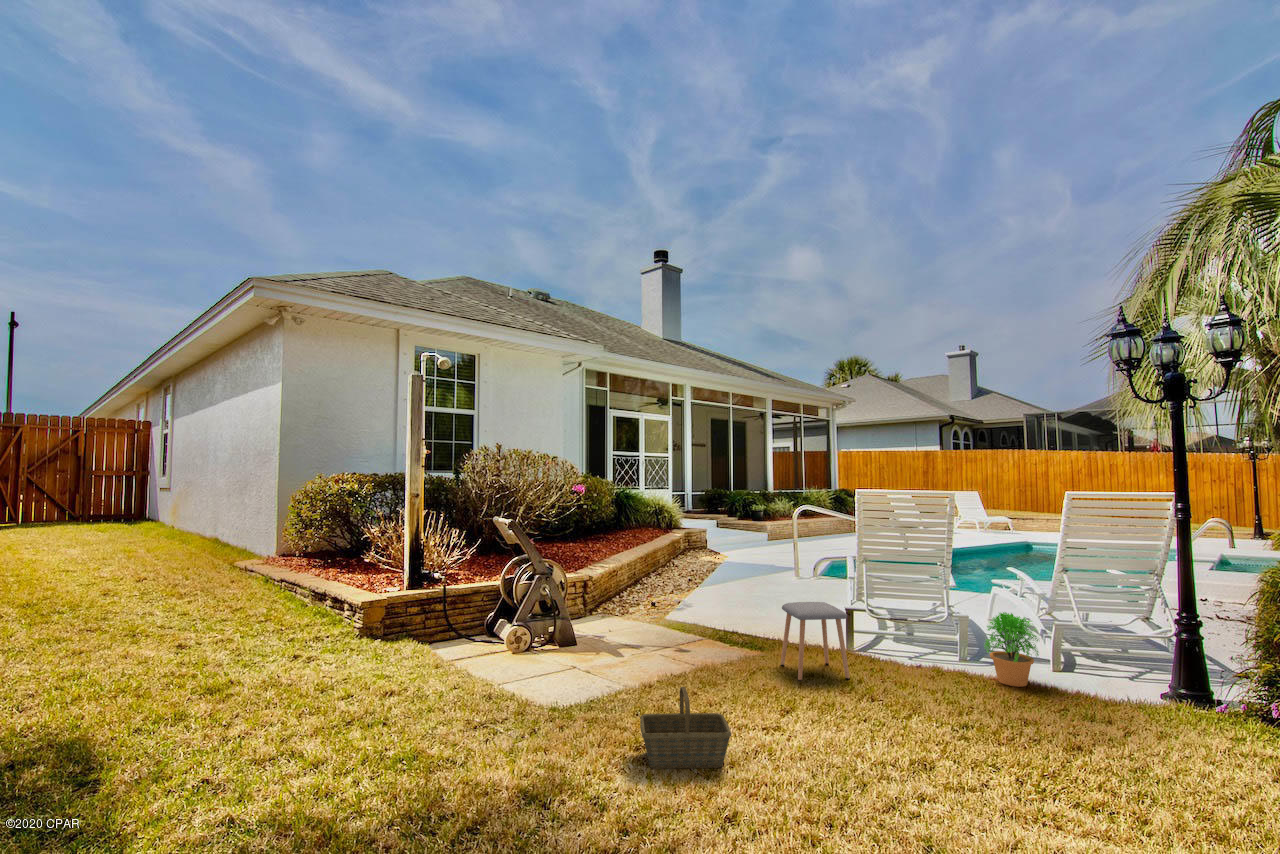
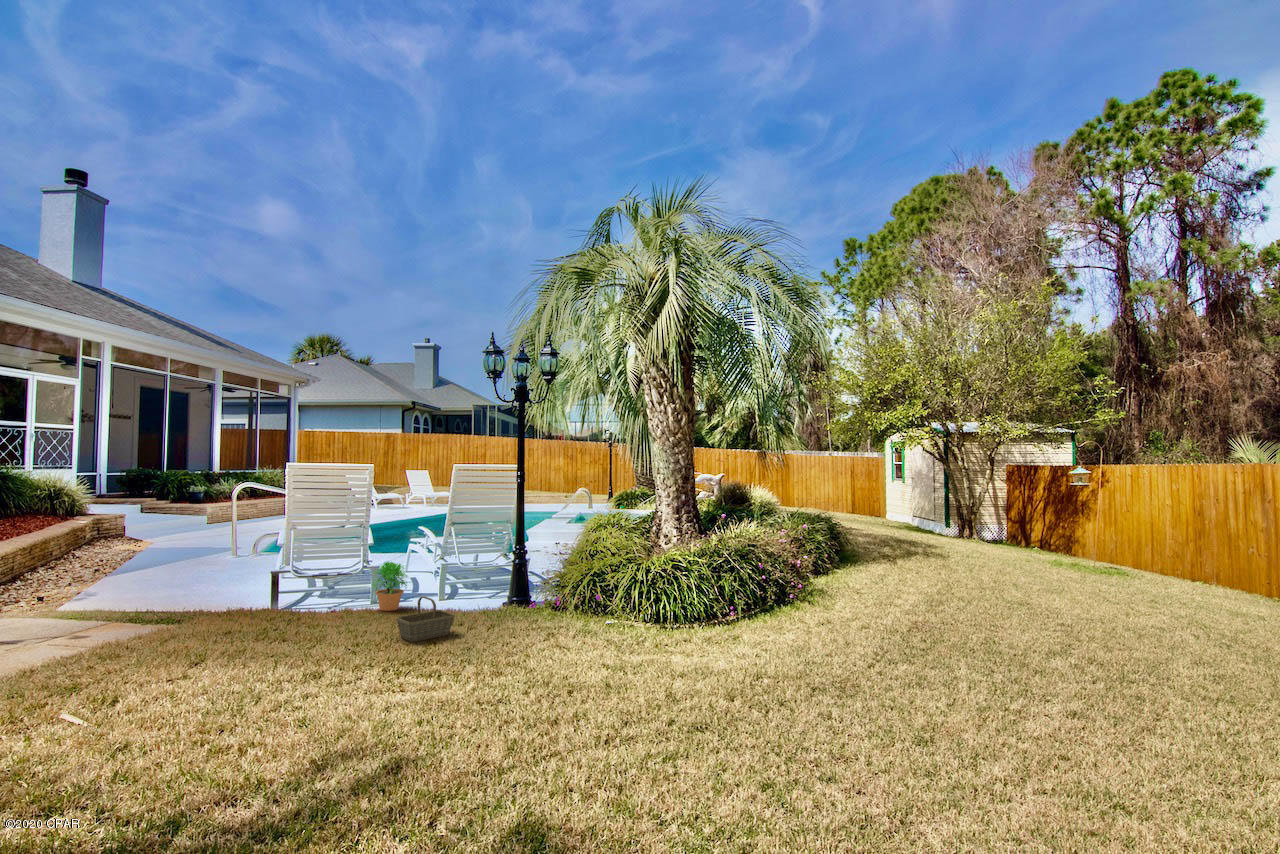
stool: present [781,602,850,681] -> none [201,568,266,633]
basket: present [640,687,731,769] -> present [396,597,455,642]

